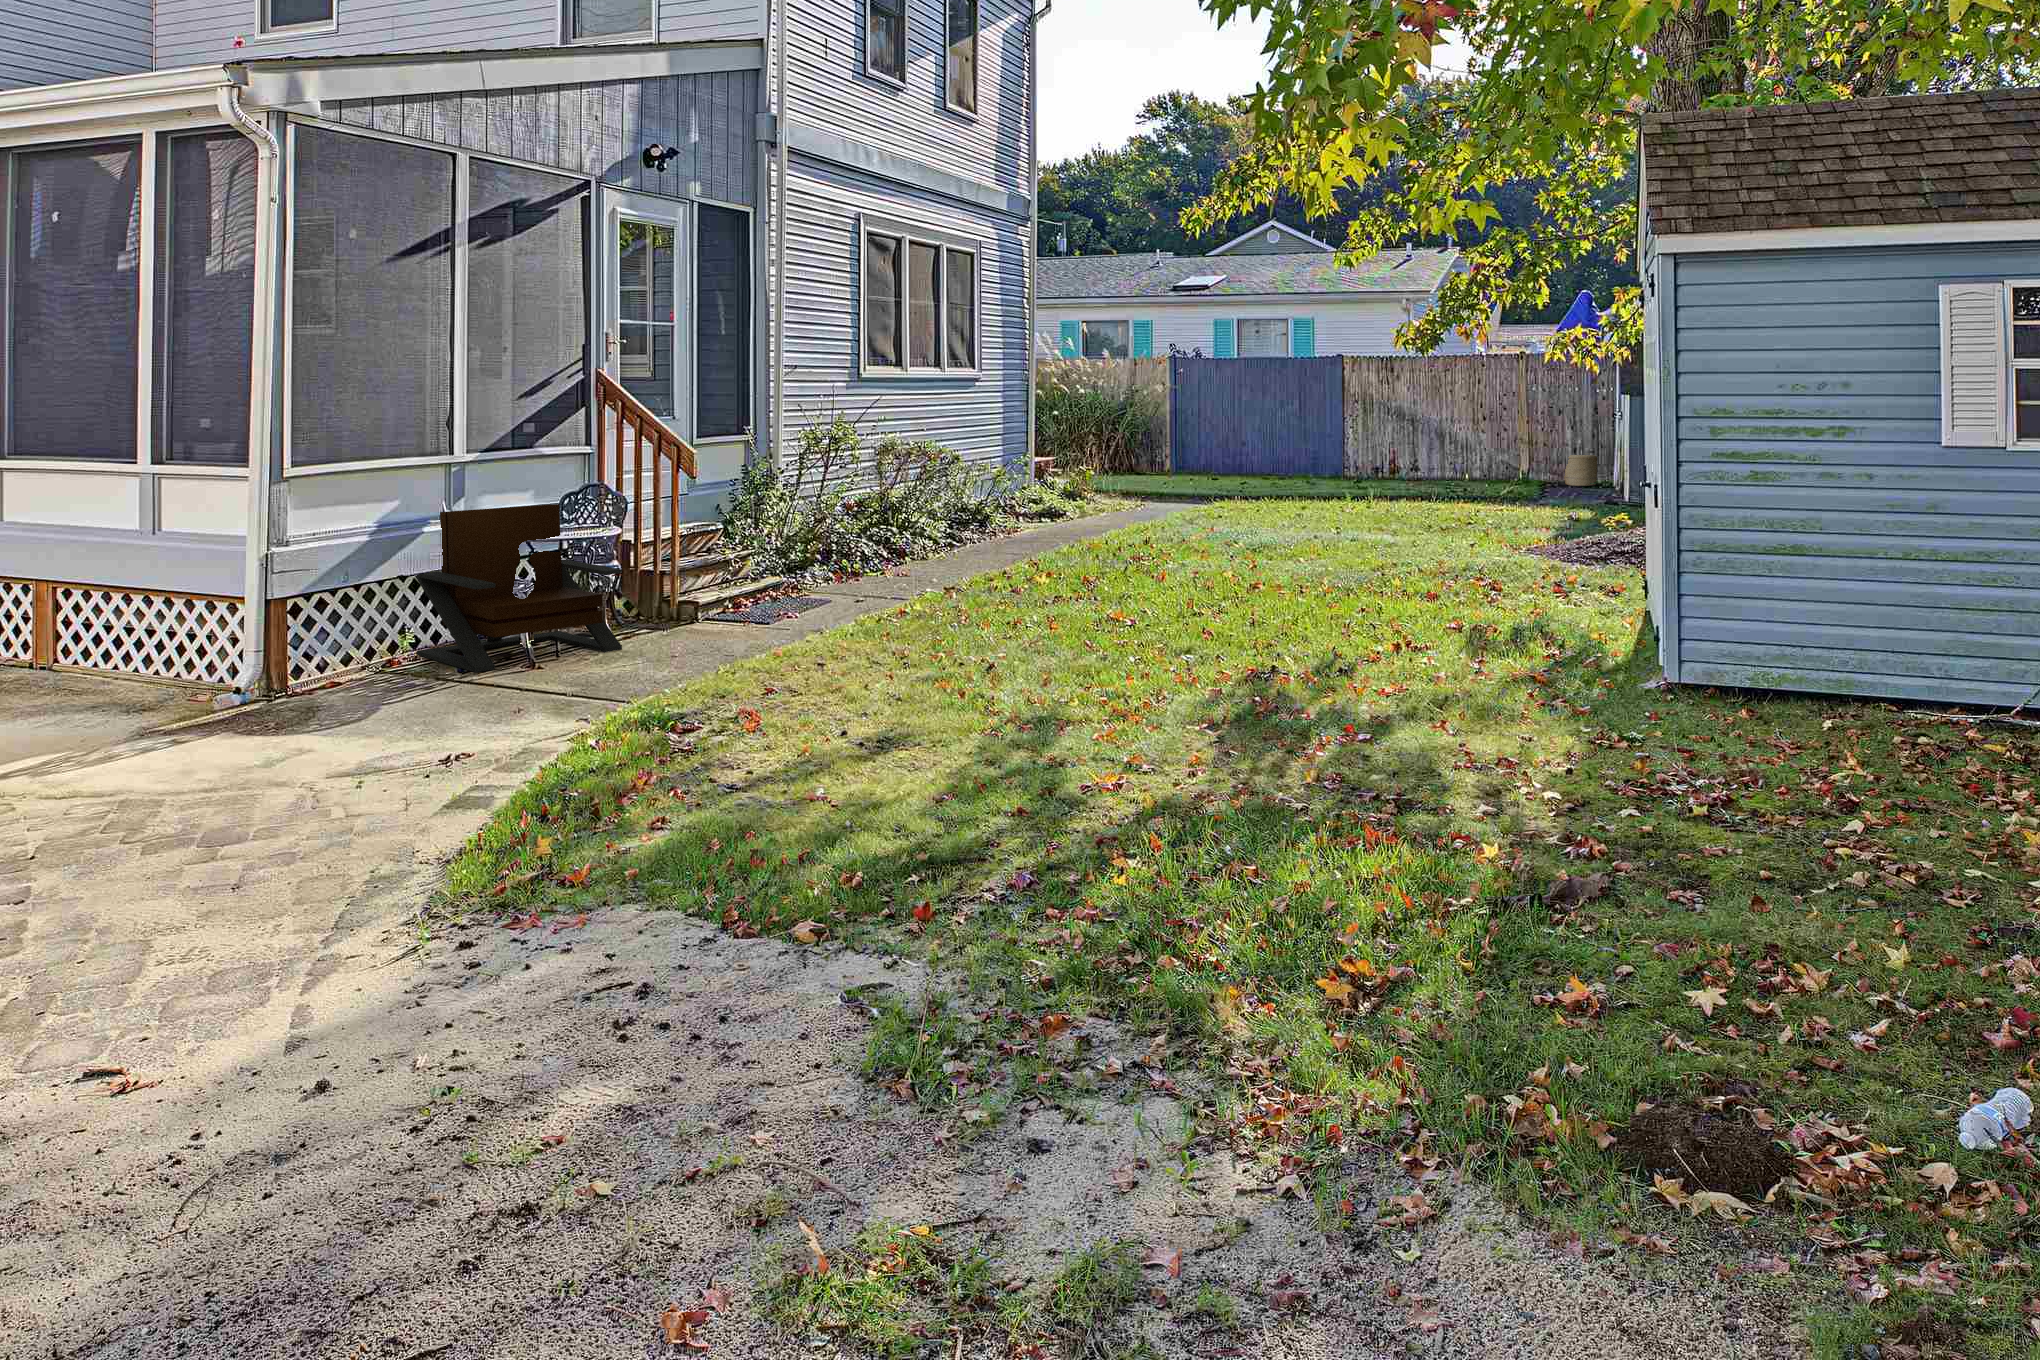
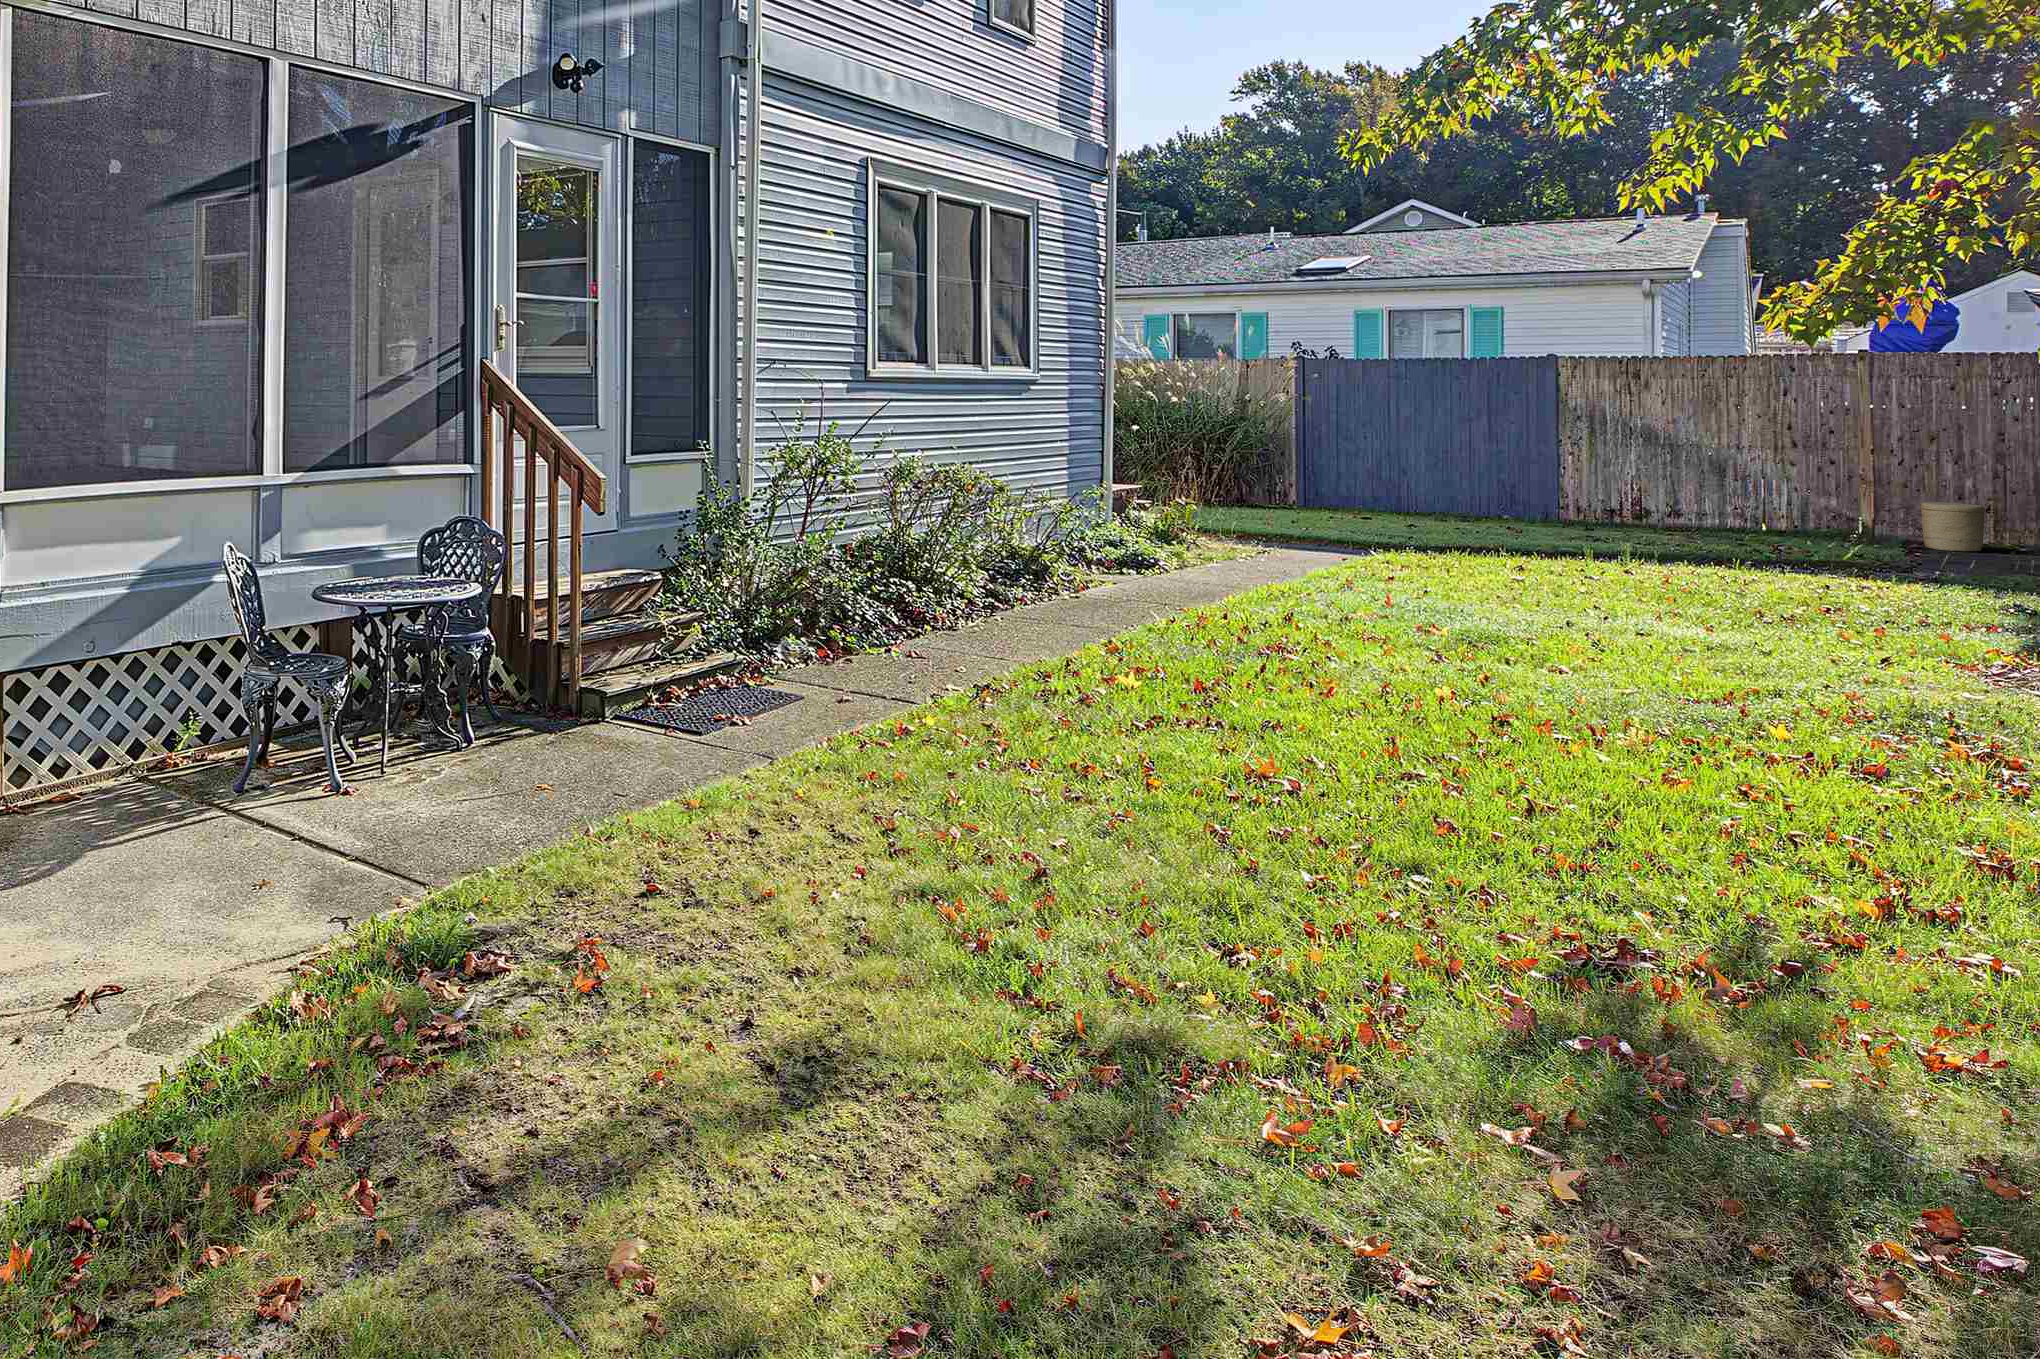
lounge chair: present [415,504,622,672] -> none [204,549,474,799]

